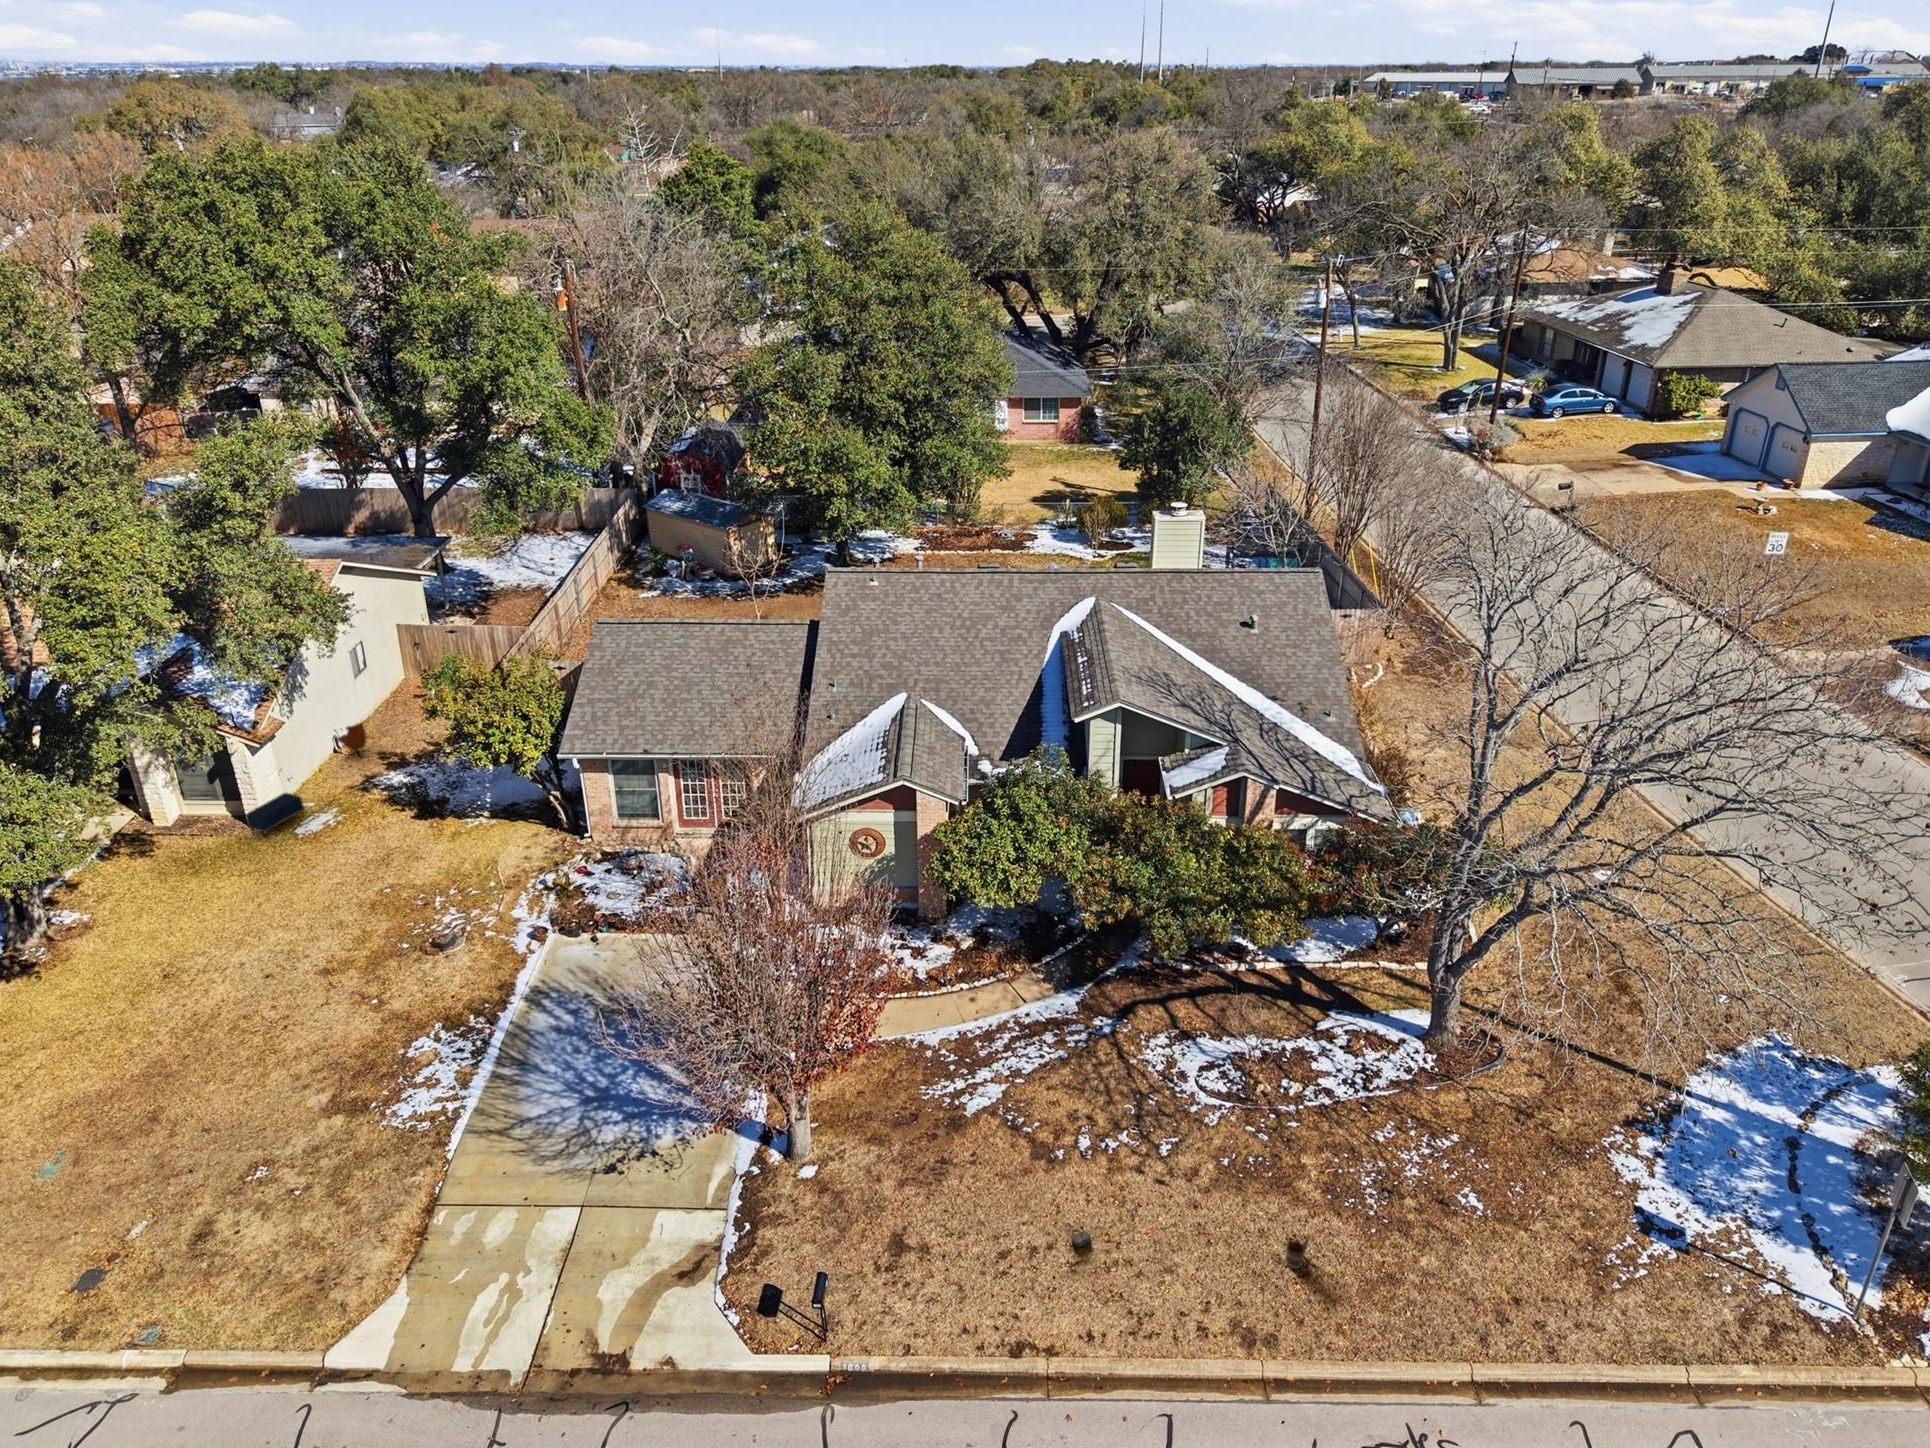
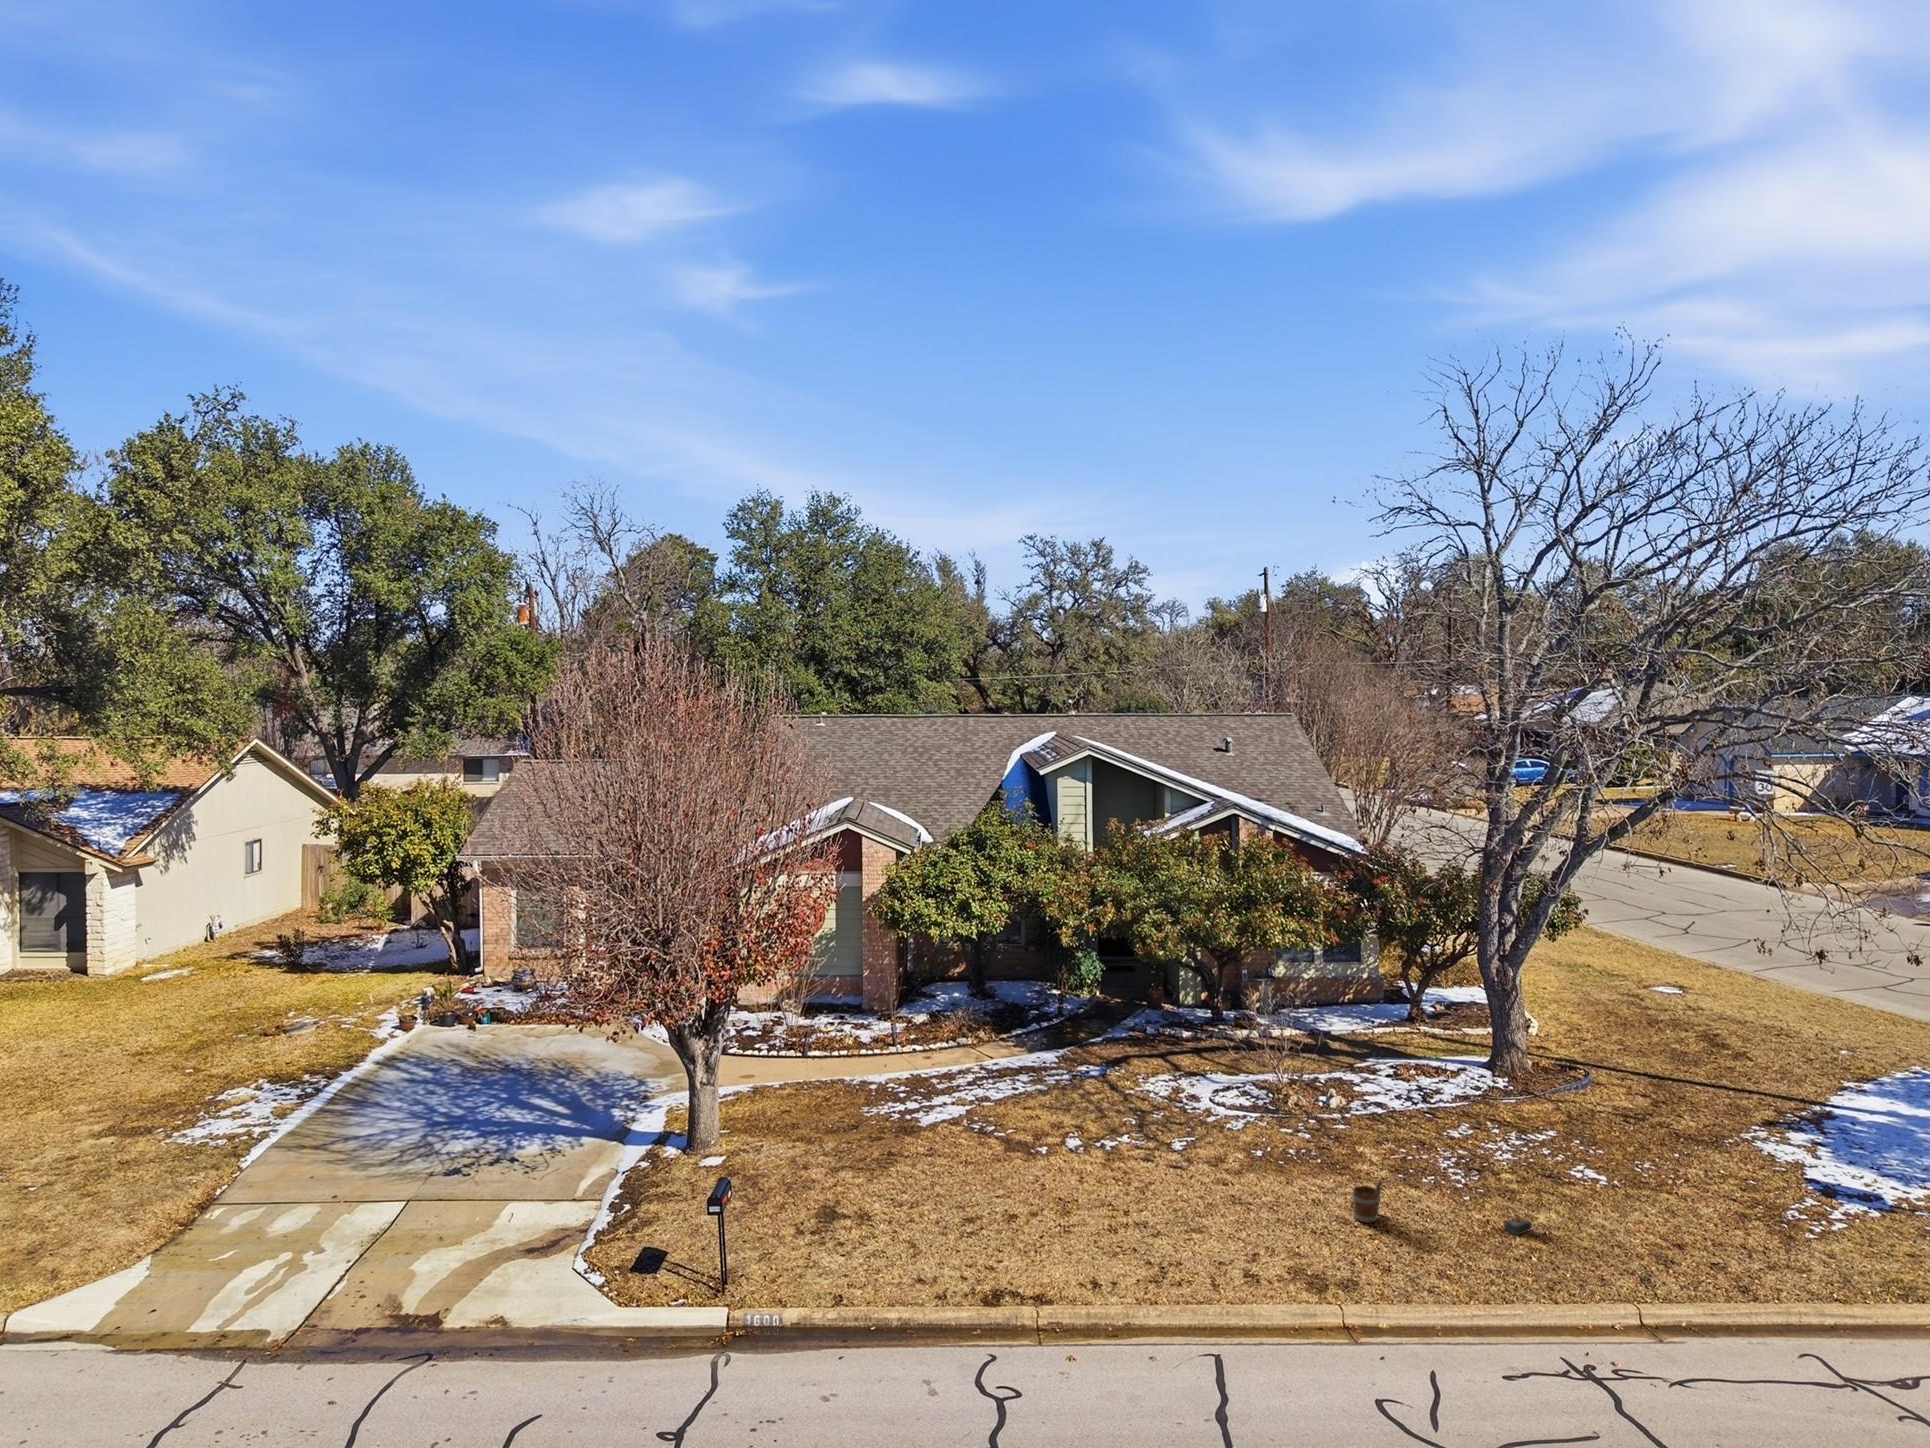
lounge chair: present [338,722,366,755] -> none [211,895,246,940]
bench: present [245,793,304,837] -> none [87,943,157,983]
decorative plant: present [1069,1225,1091,1247] -> present [1502,1203,1531,1235]

